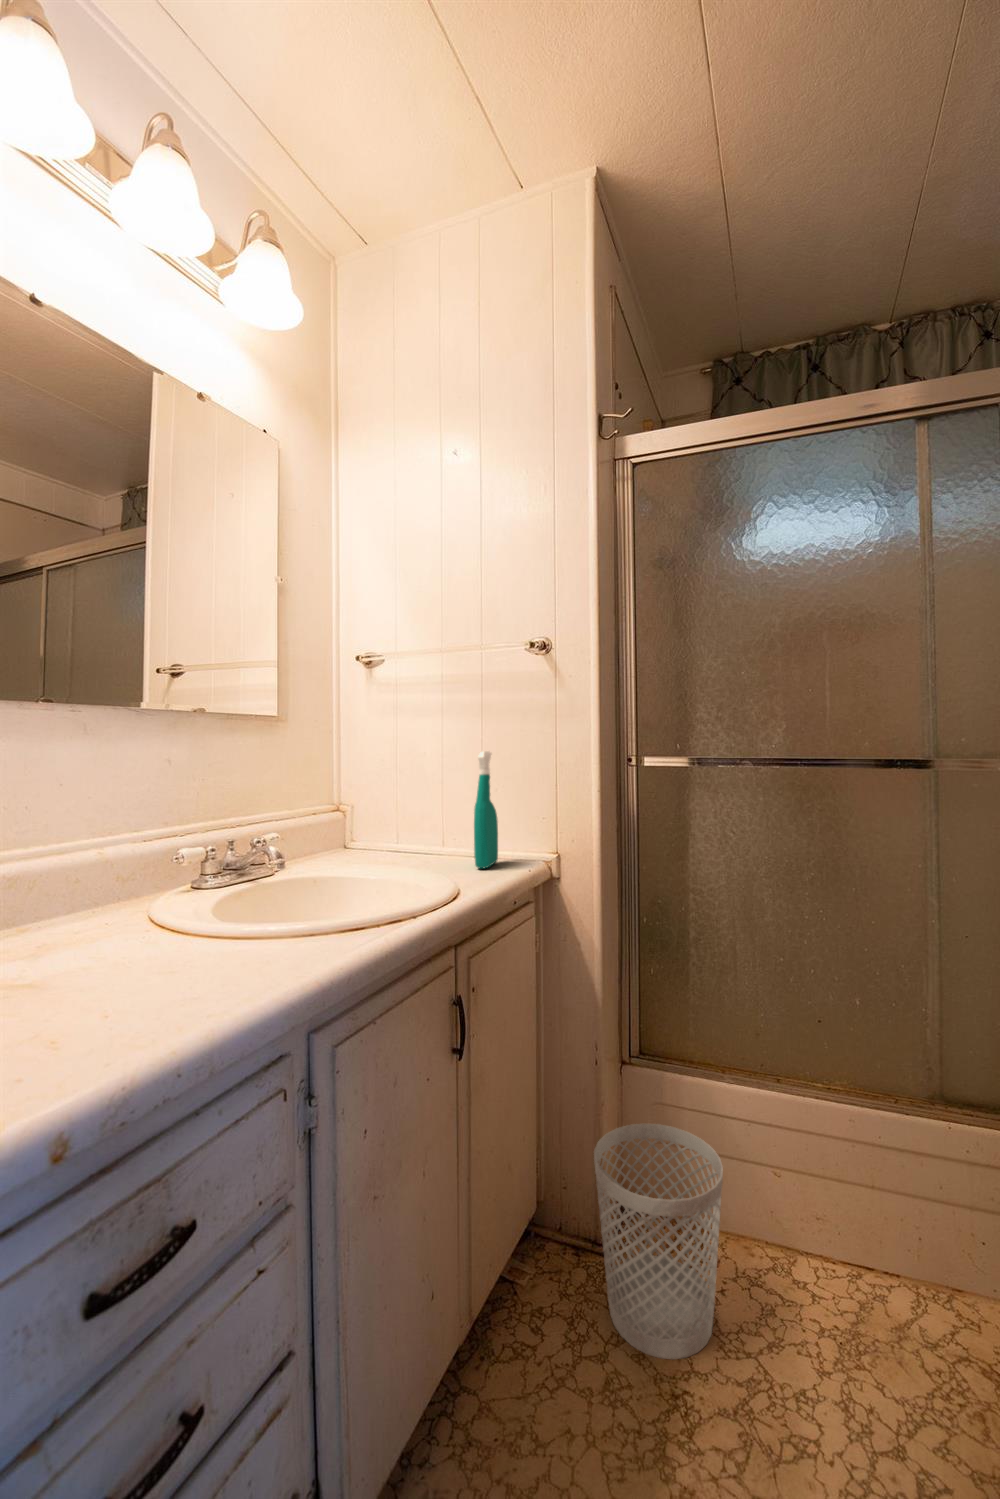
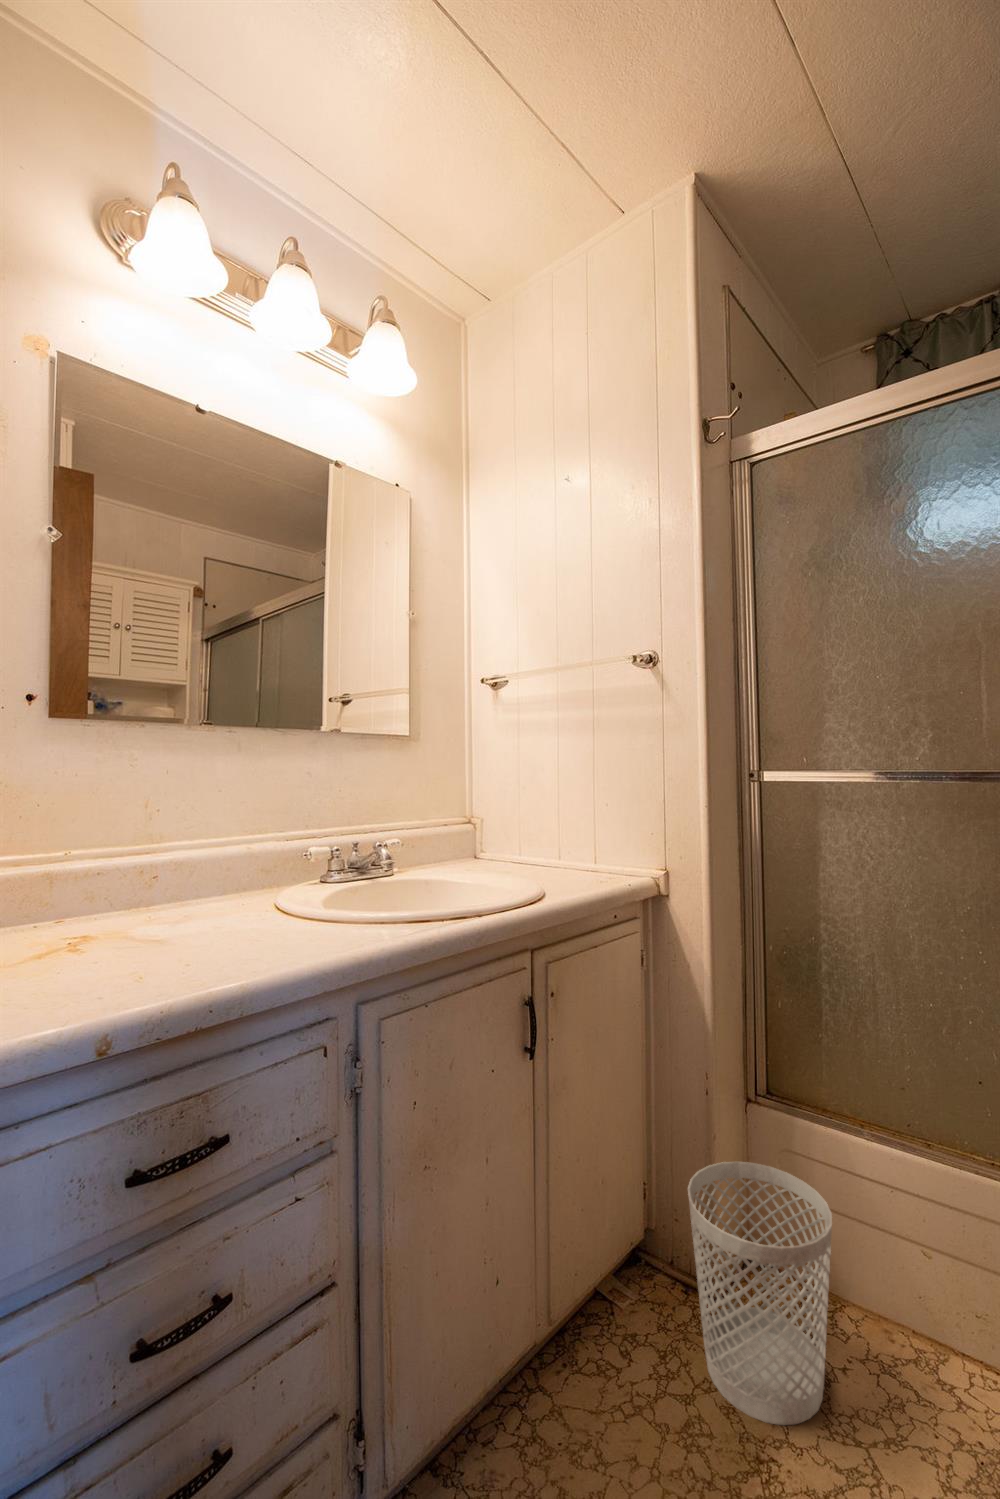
spray bottle: present [474,751,498,868] -> none [572,766,602,880]

